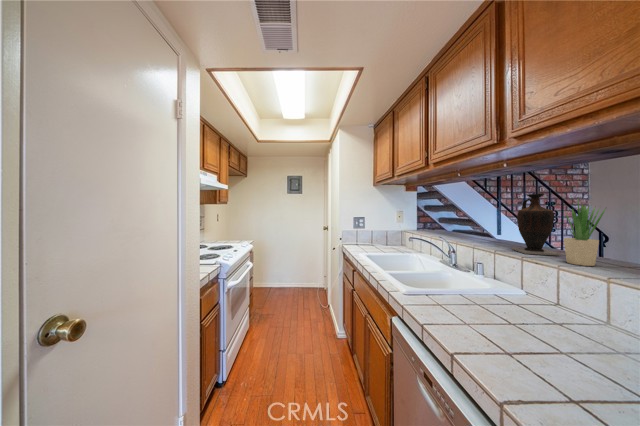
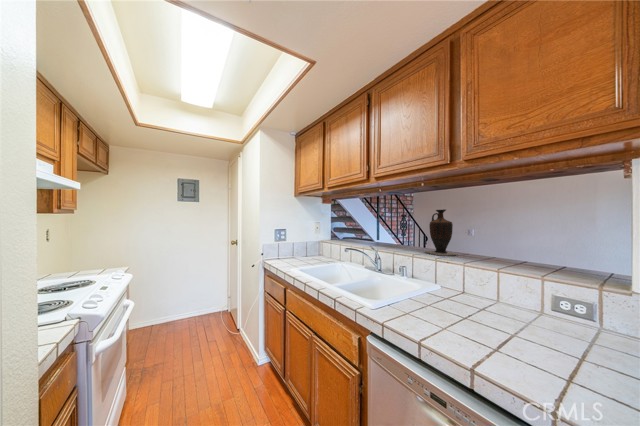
potted plant: present [564,200,605,266] -> none [469,212,494,262]

